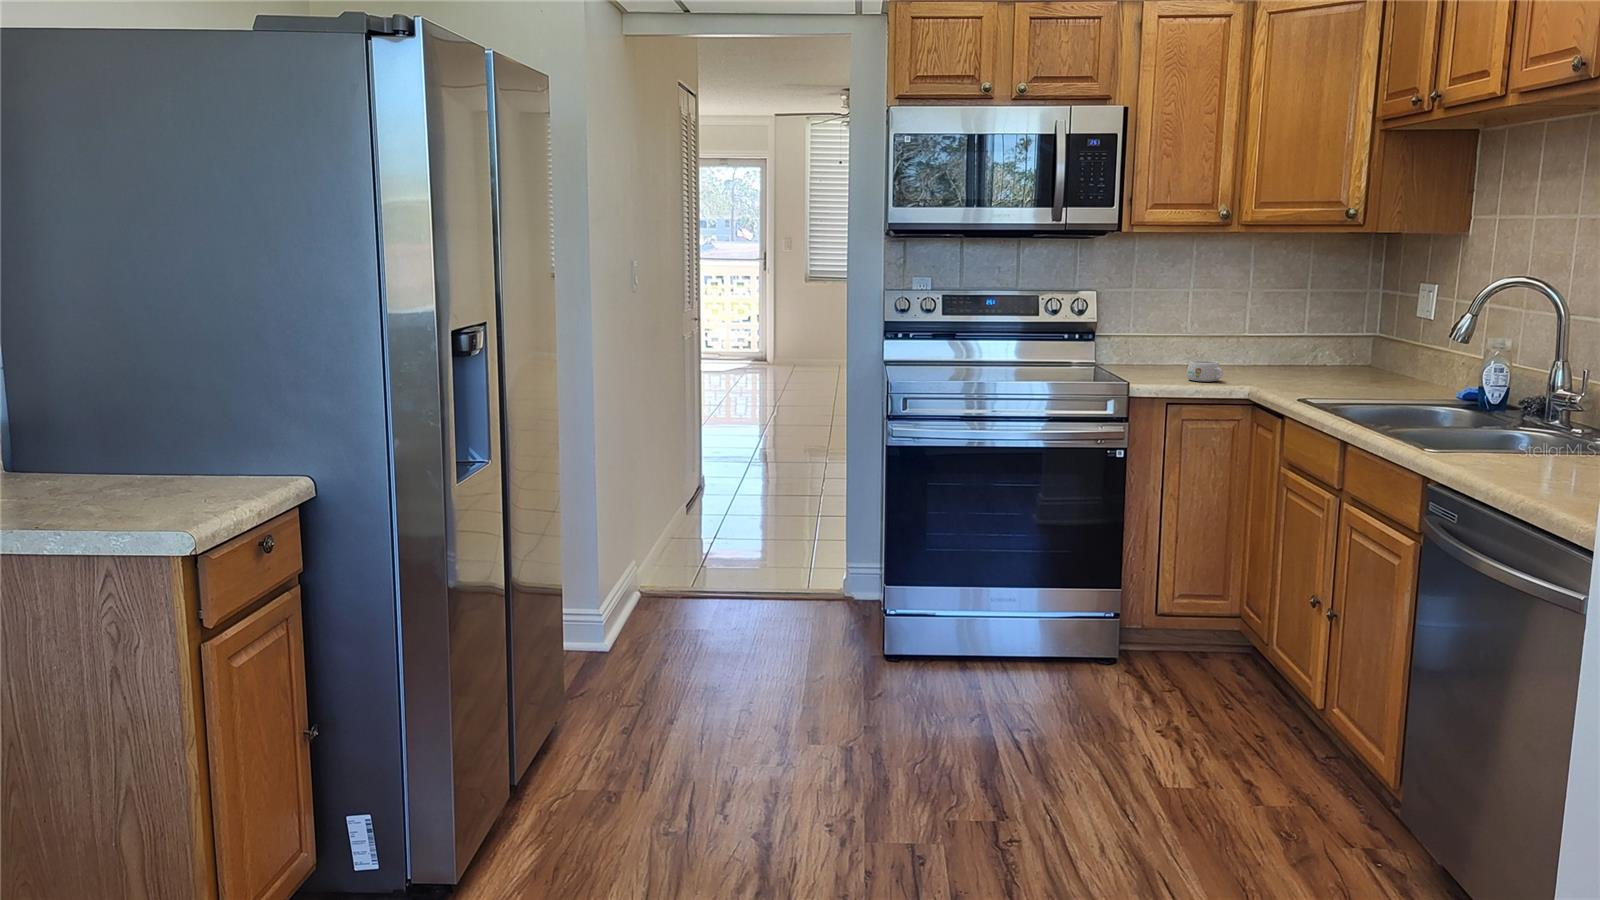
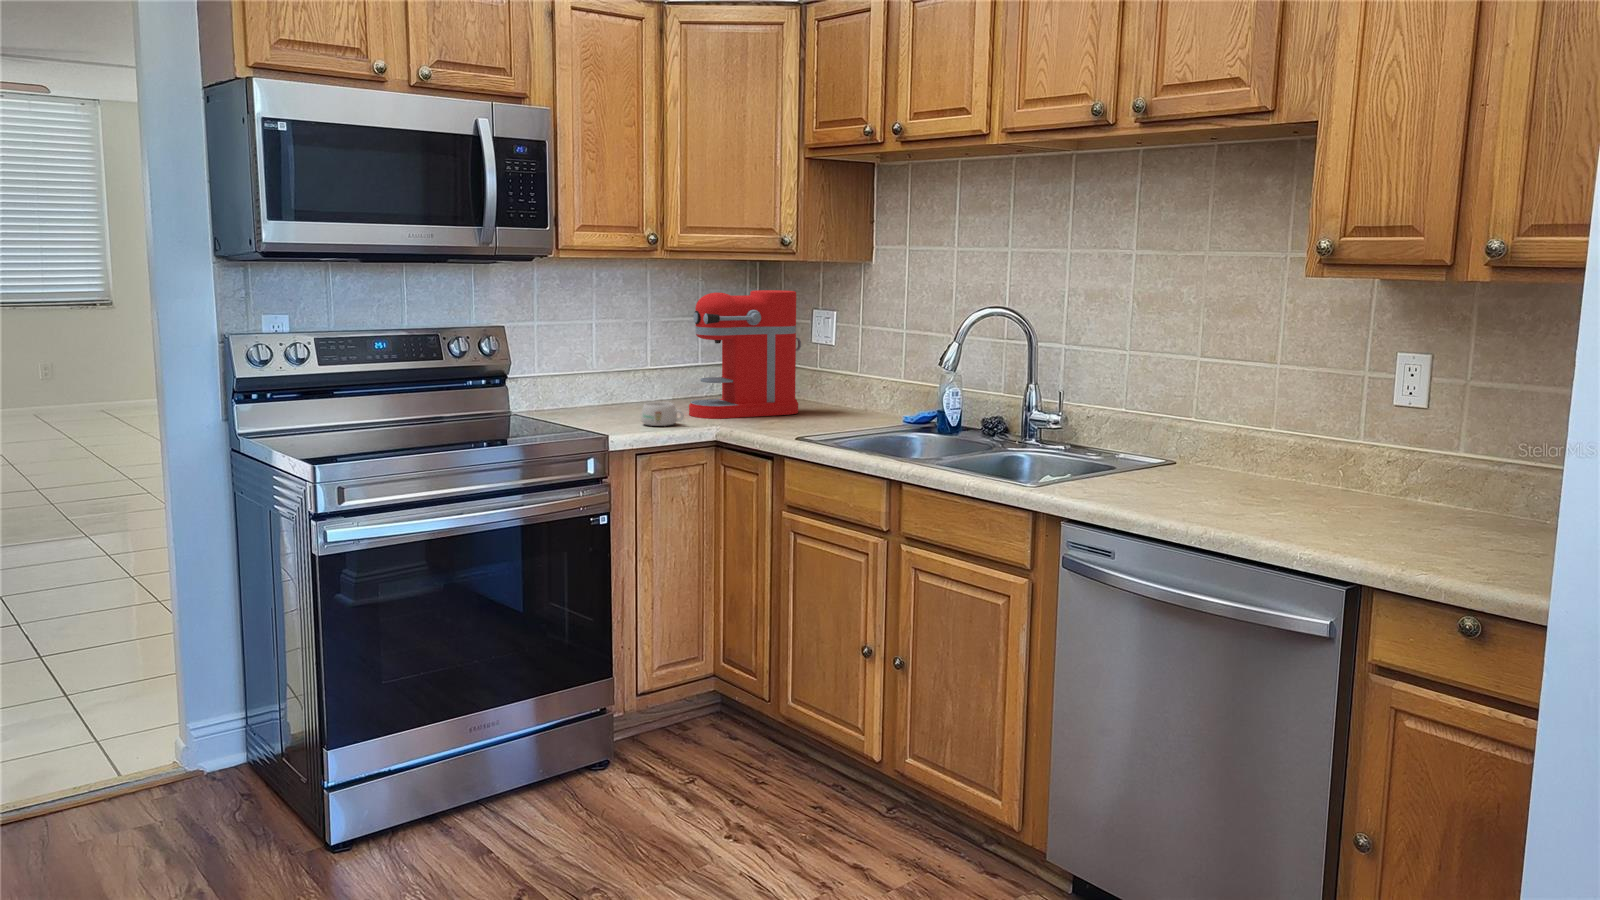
coffee maker: none [1253,262,1381,383] -> present [689,290,801,419]

